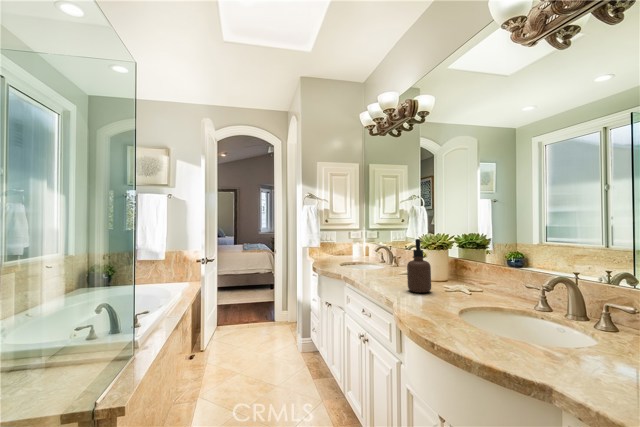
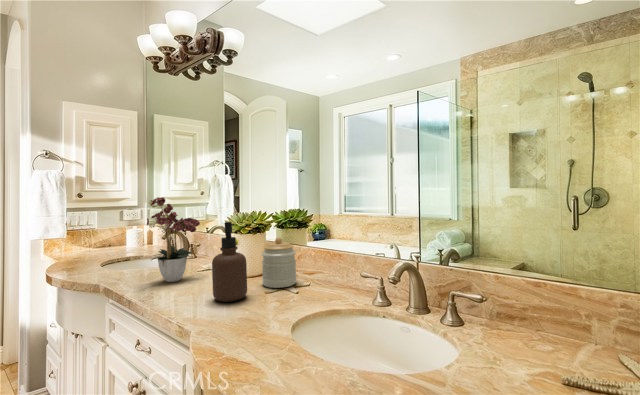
flower arrangement: none [366,220,403,278] -> present [147,197,200,282]
jar: none [444,253,473,291] -> present [262,237,296,288]

